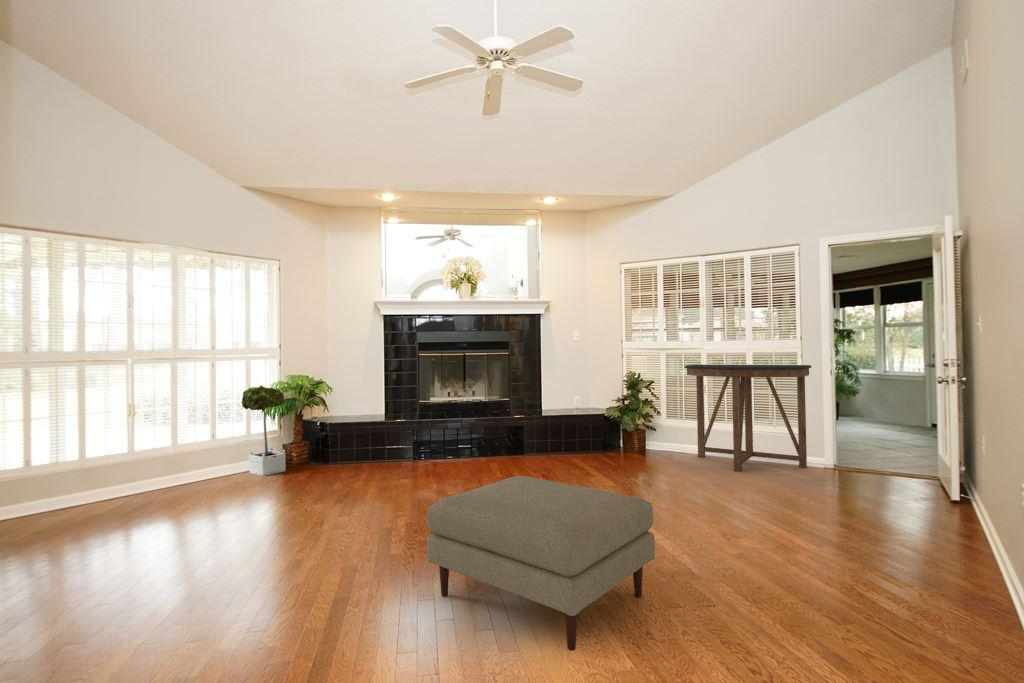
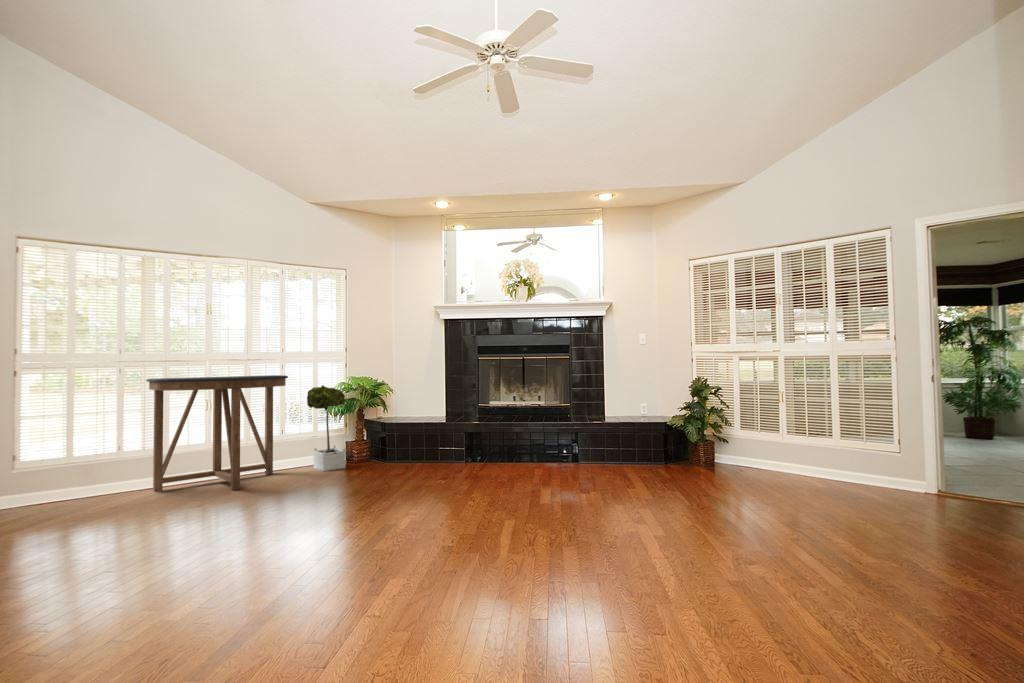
console table: present [685,364,812,472] -> present [146,375,288,491]
ottoman: present [427,476,655,651] -> none [407,474,636,648]

